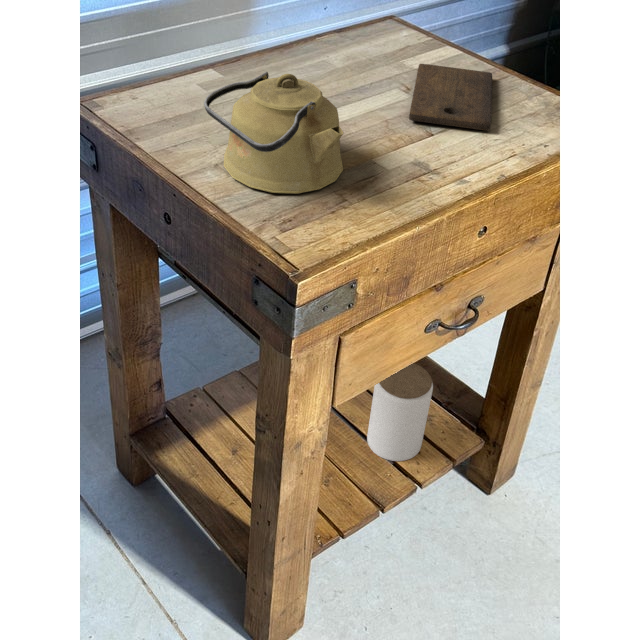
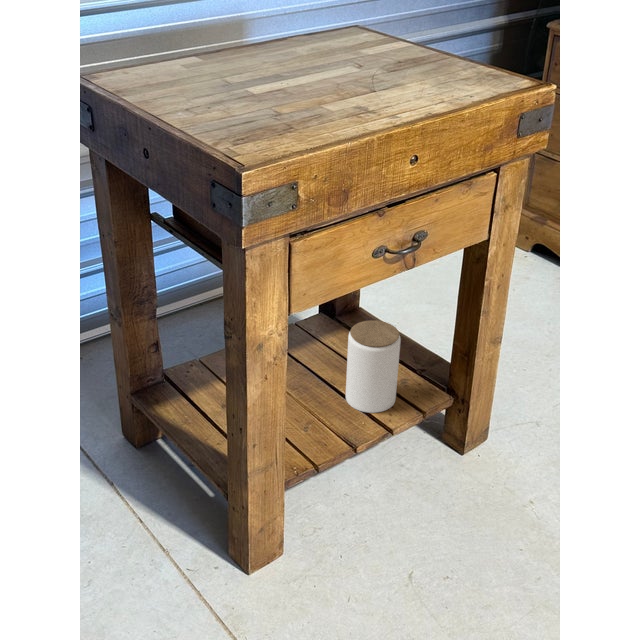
cutting board: present [409,64,492,130] -> none [357,49,435,87]
kettle: present [204,72,343,194] -> none [175,26,294,124]

